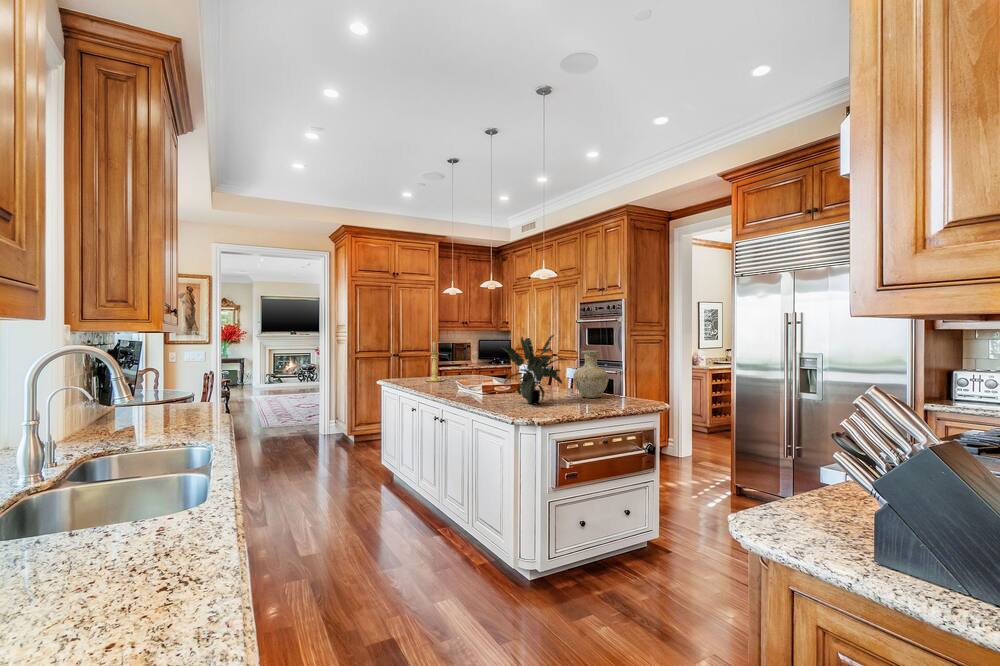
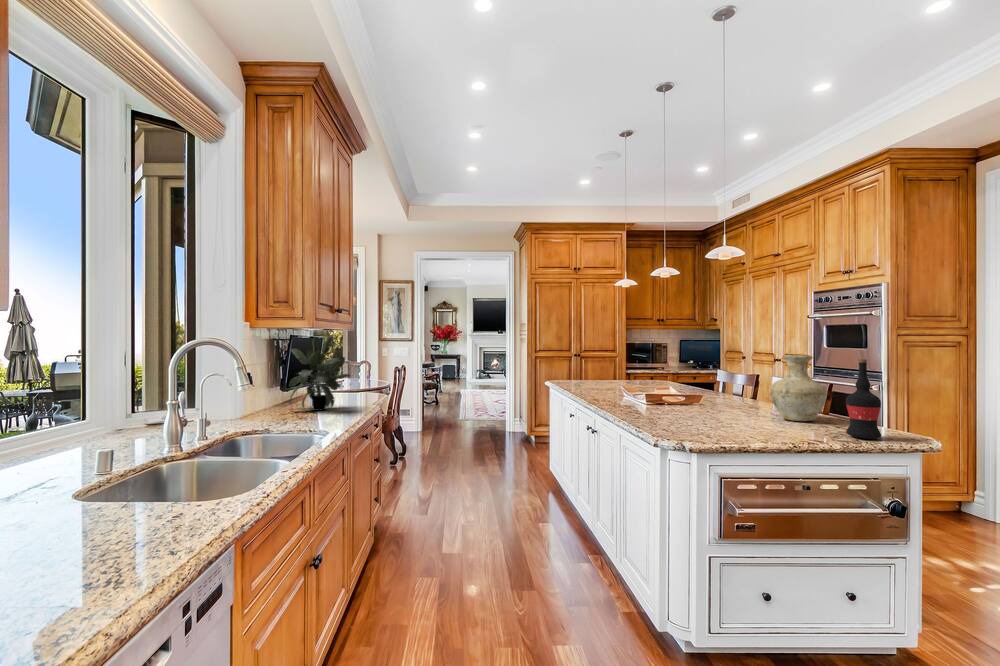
potted plant: present [501,335,567,404] -> present [289,336,350,411]
candle holder: present [425,342,444,382] -> none [593,341,616,387]
wine bottle: none [625,352,645,405] -> present [846,359,881,439]

